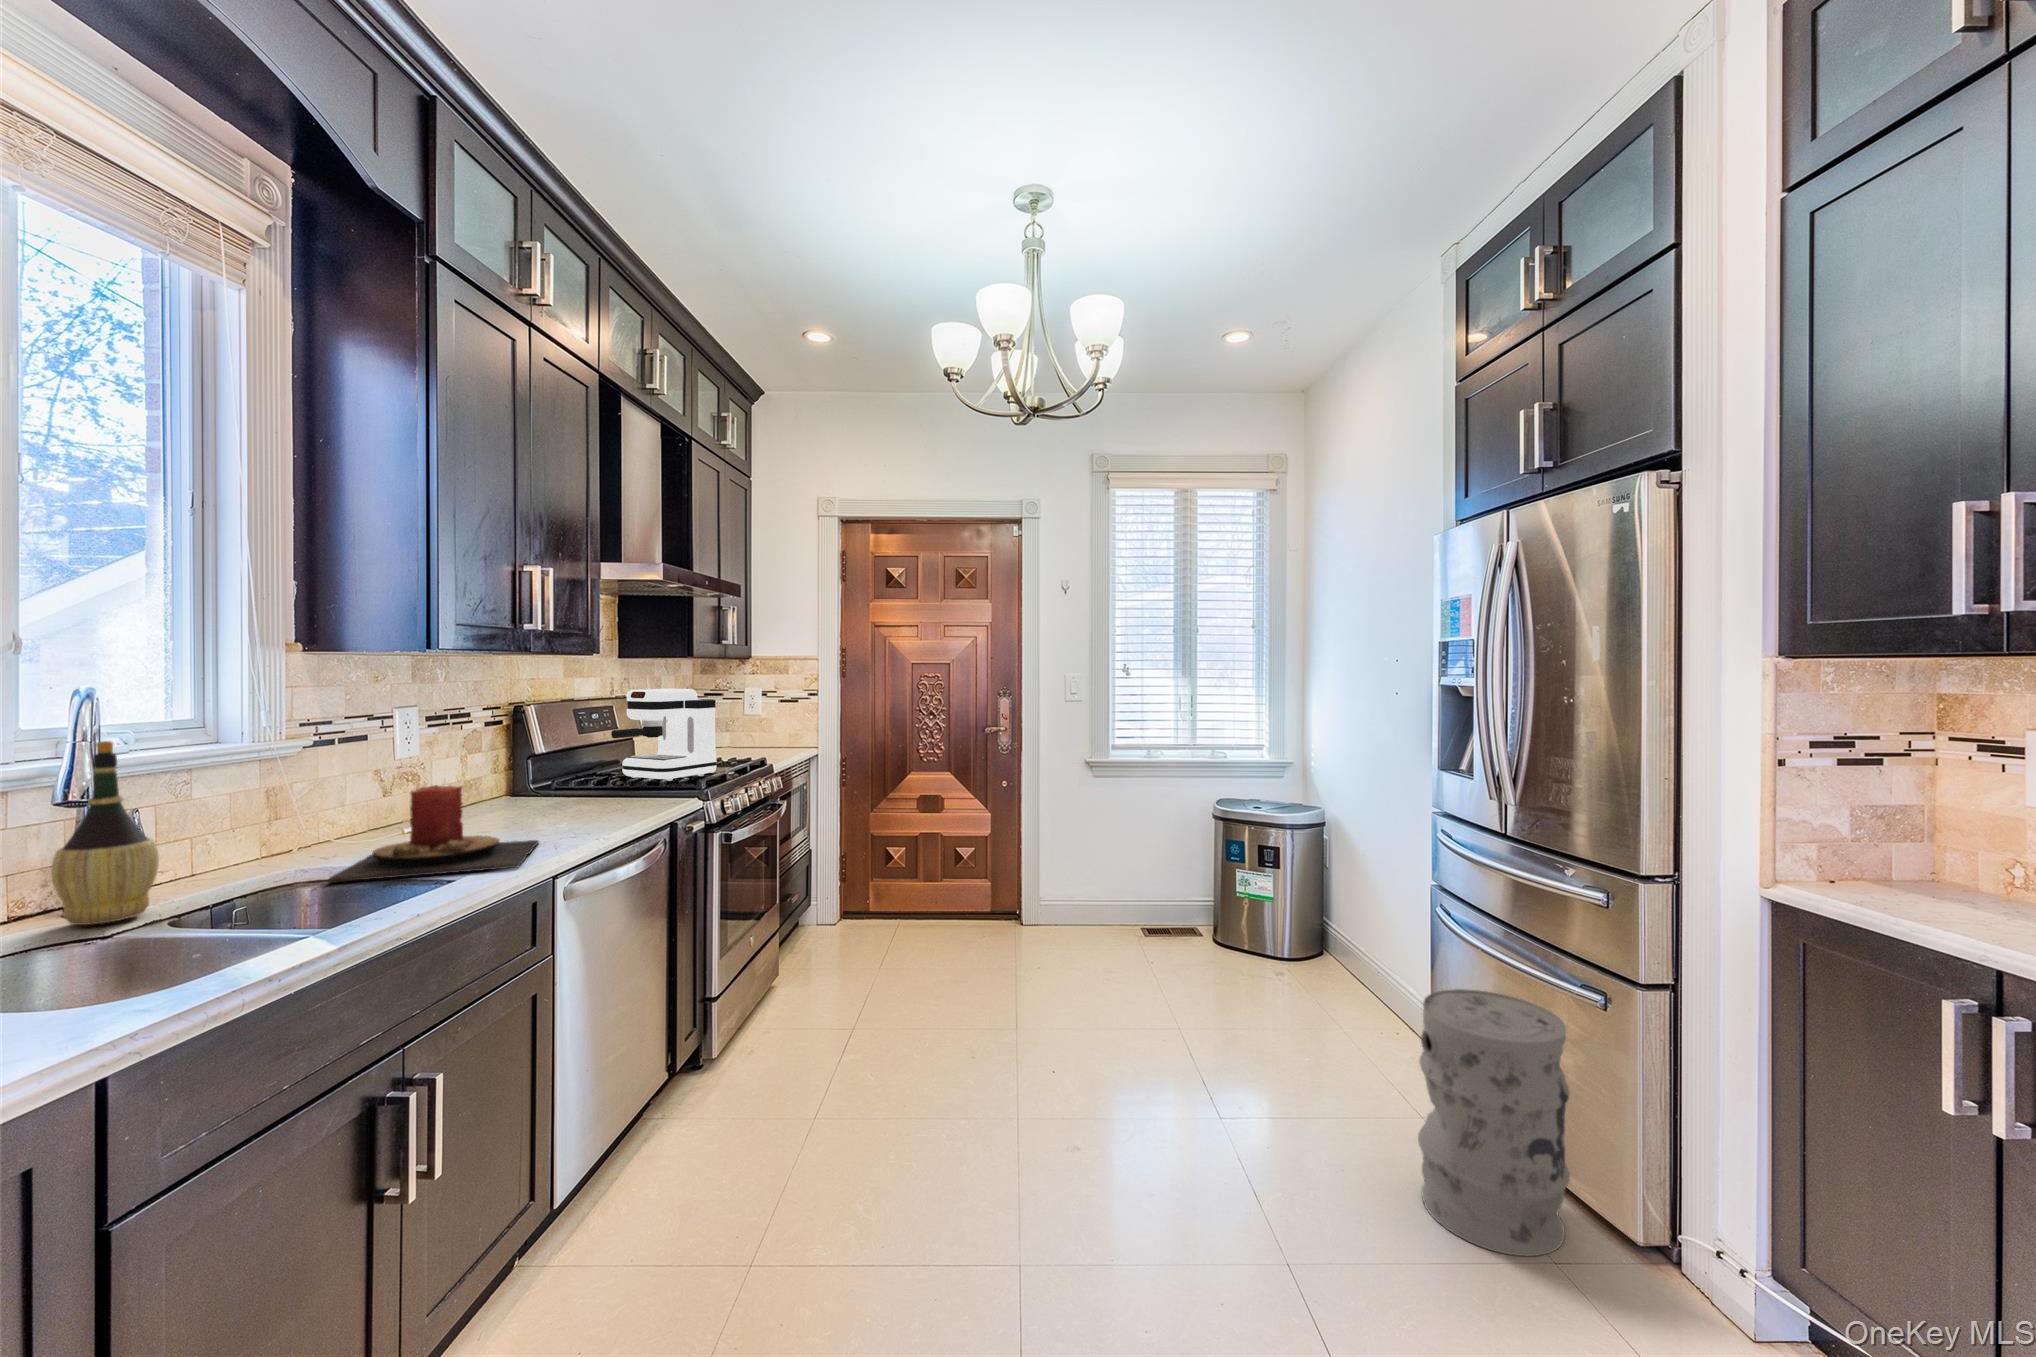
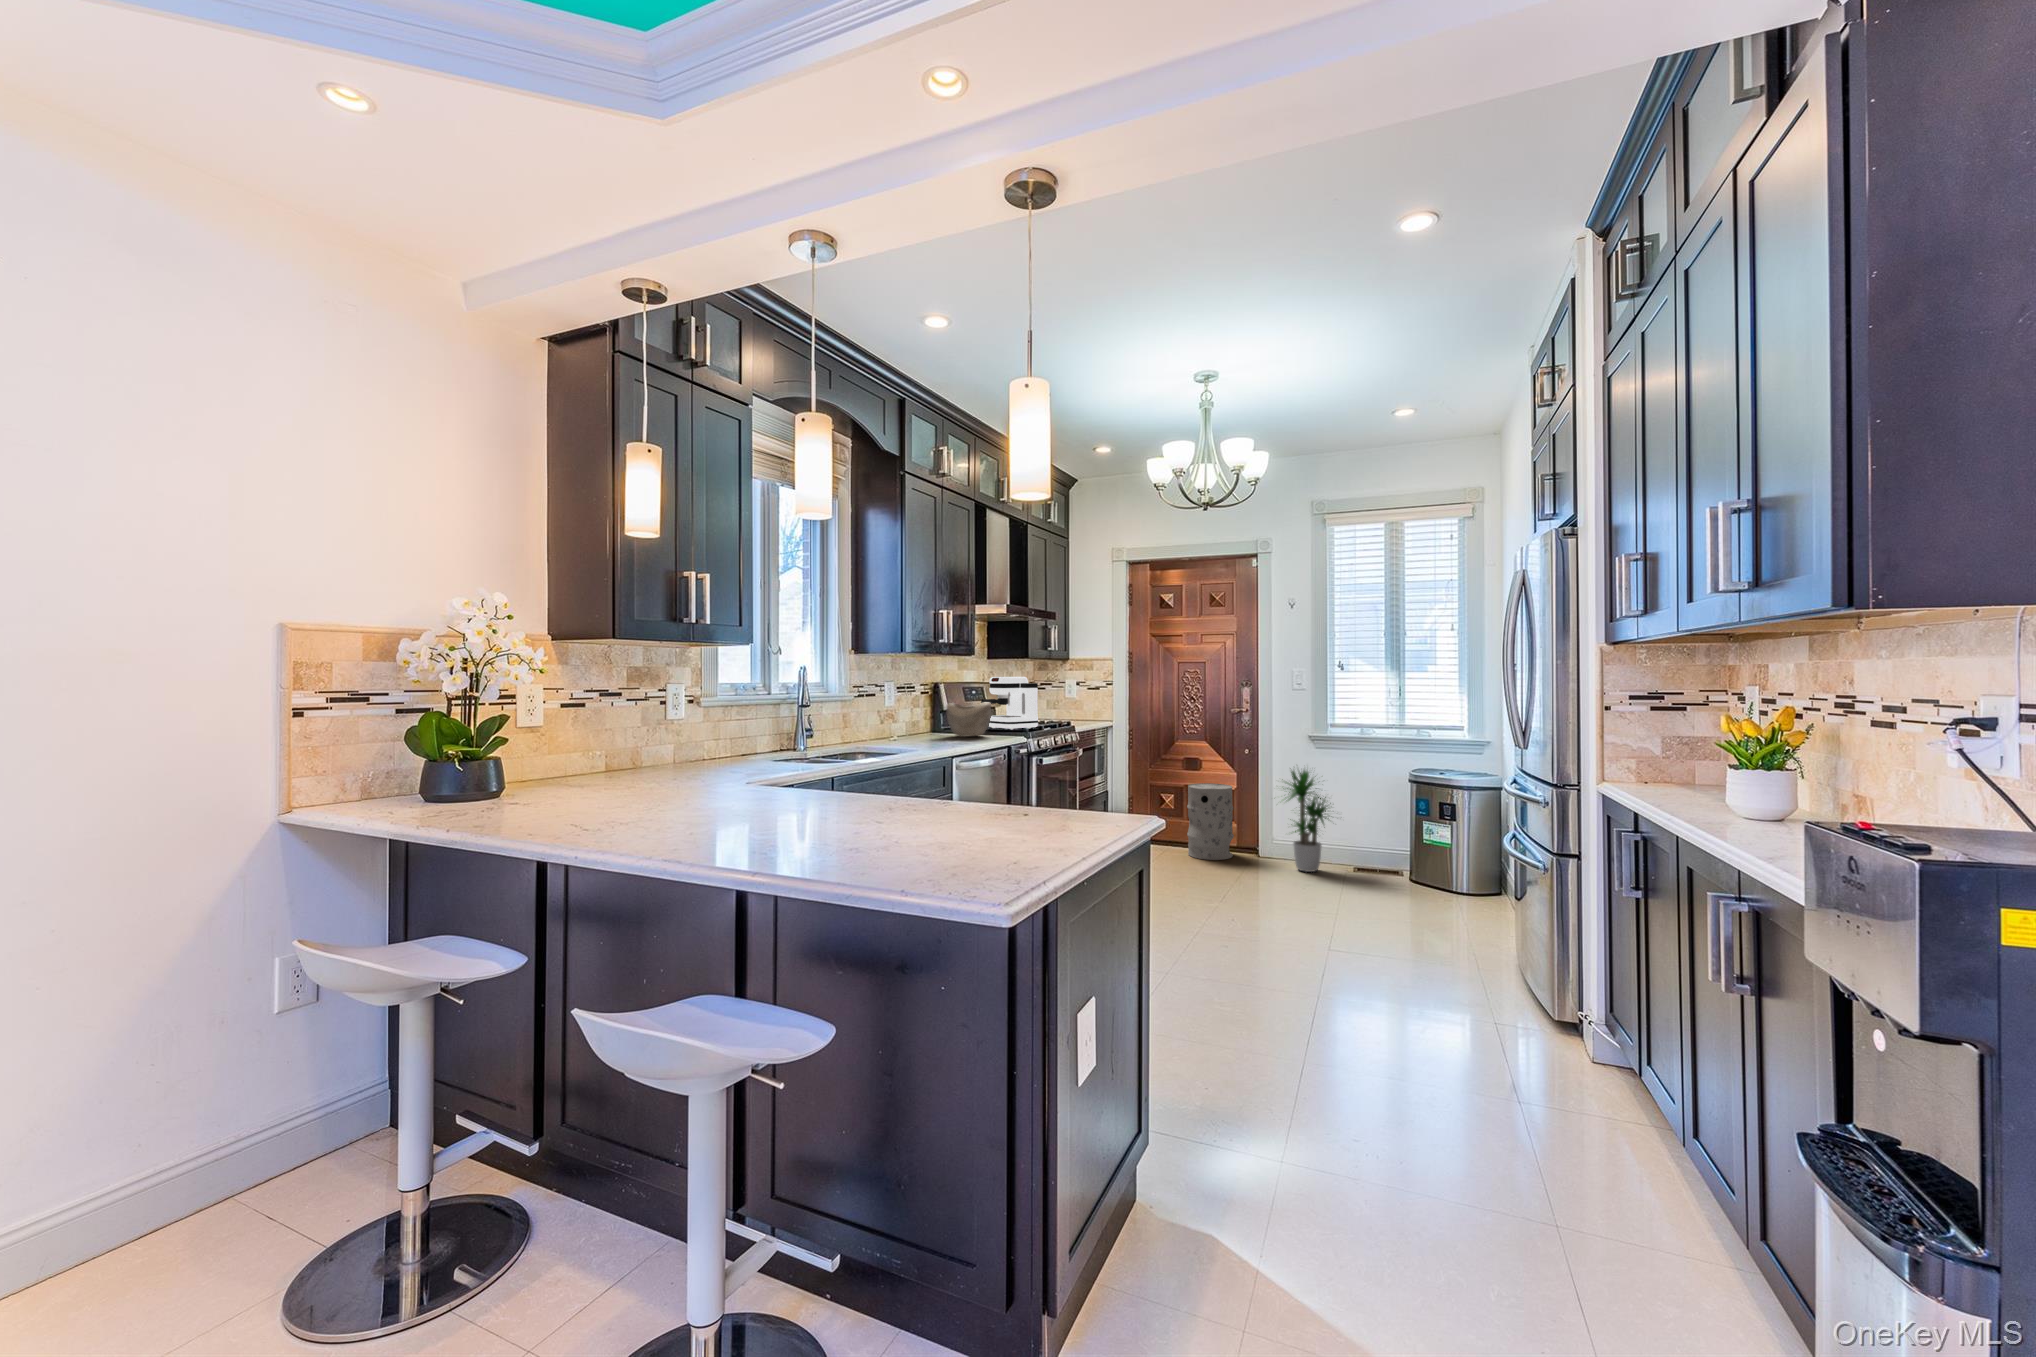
wine bottle: present [51,741,159,925] -> none [797,686,824,752]
decorative bowl: none [539,743,635,811] -> present [946,702,991,737]
candle: present [329,785,538,883] -> none [872,712,947,749]
potted plant: none [1046,798,1139,944] -> present [1283,770,1331,872]
trash can: present [1418,989,1570,1256] -> present [1187,783,1234,860]

